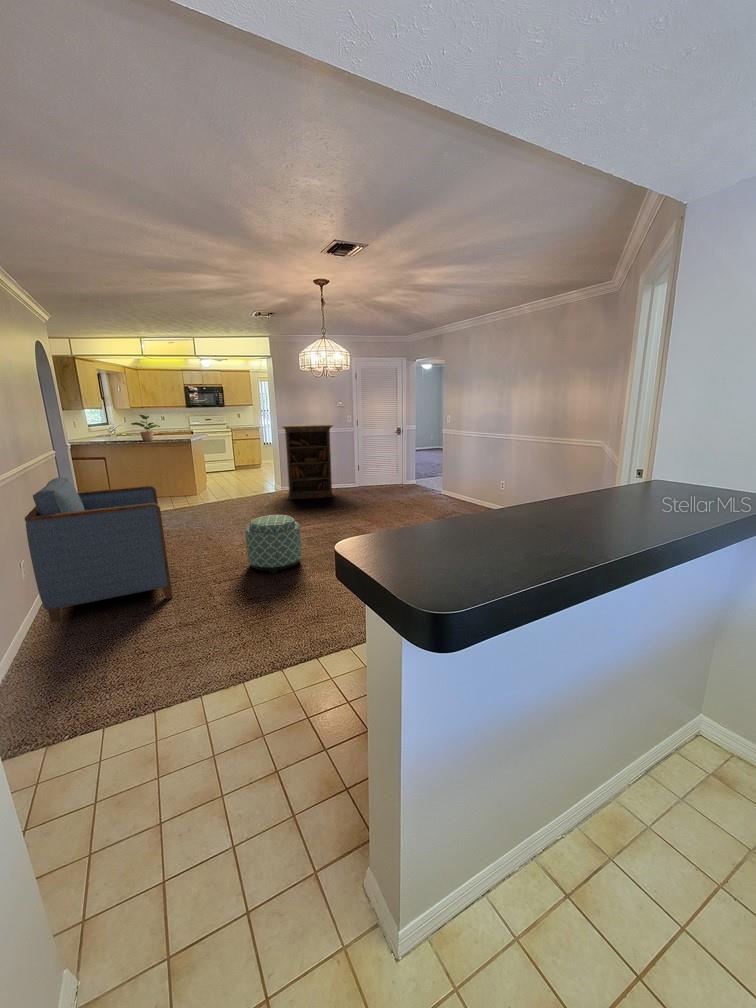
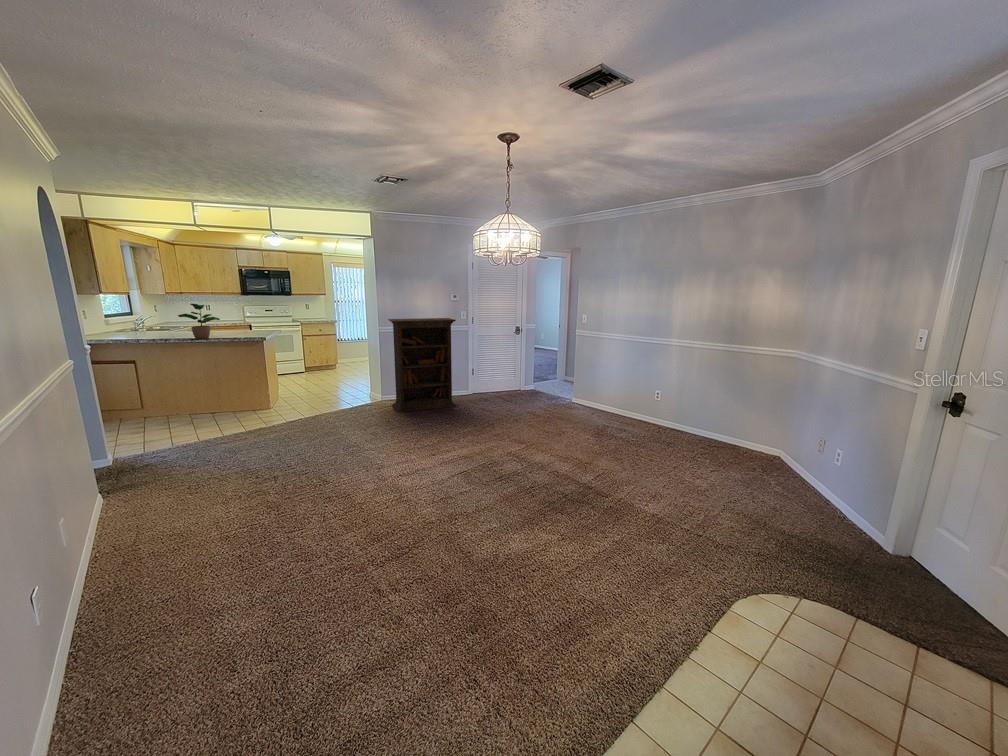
armchair: present [25,477,173,623] -> none [35,416,315,715]
ottoman: present [246,515,301,573] -> none [406,451,483,543]

